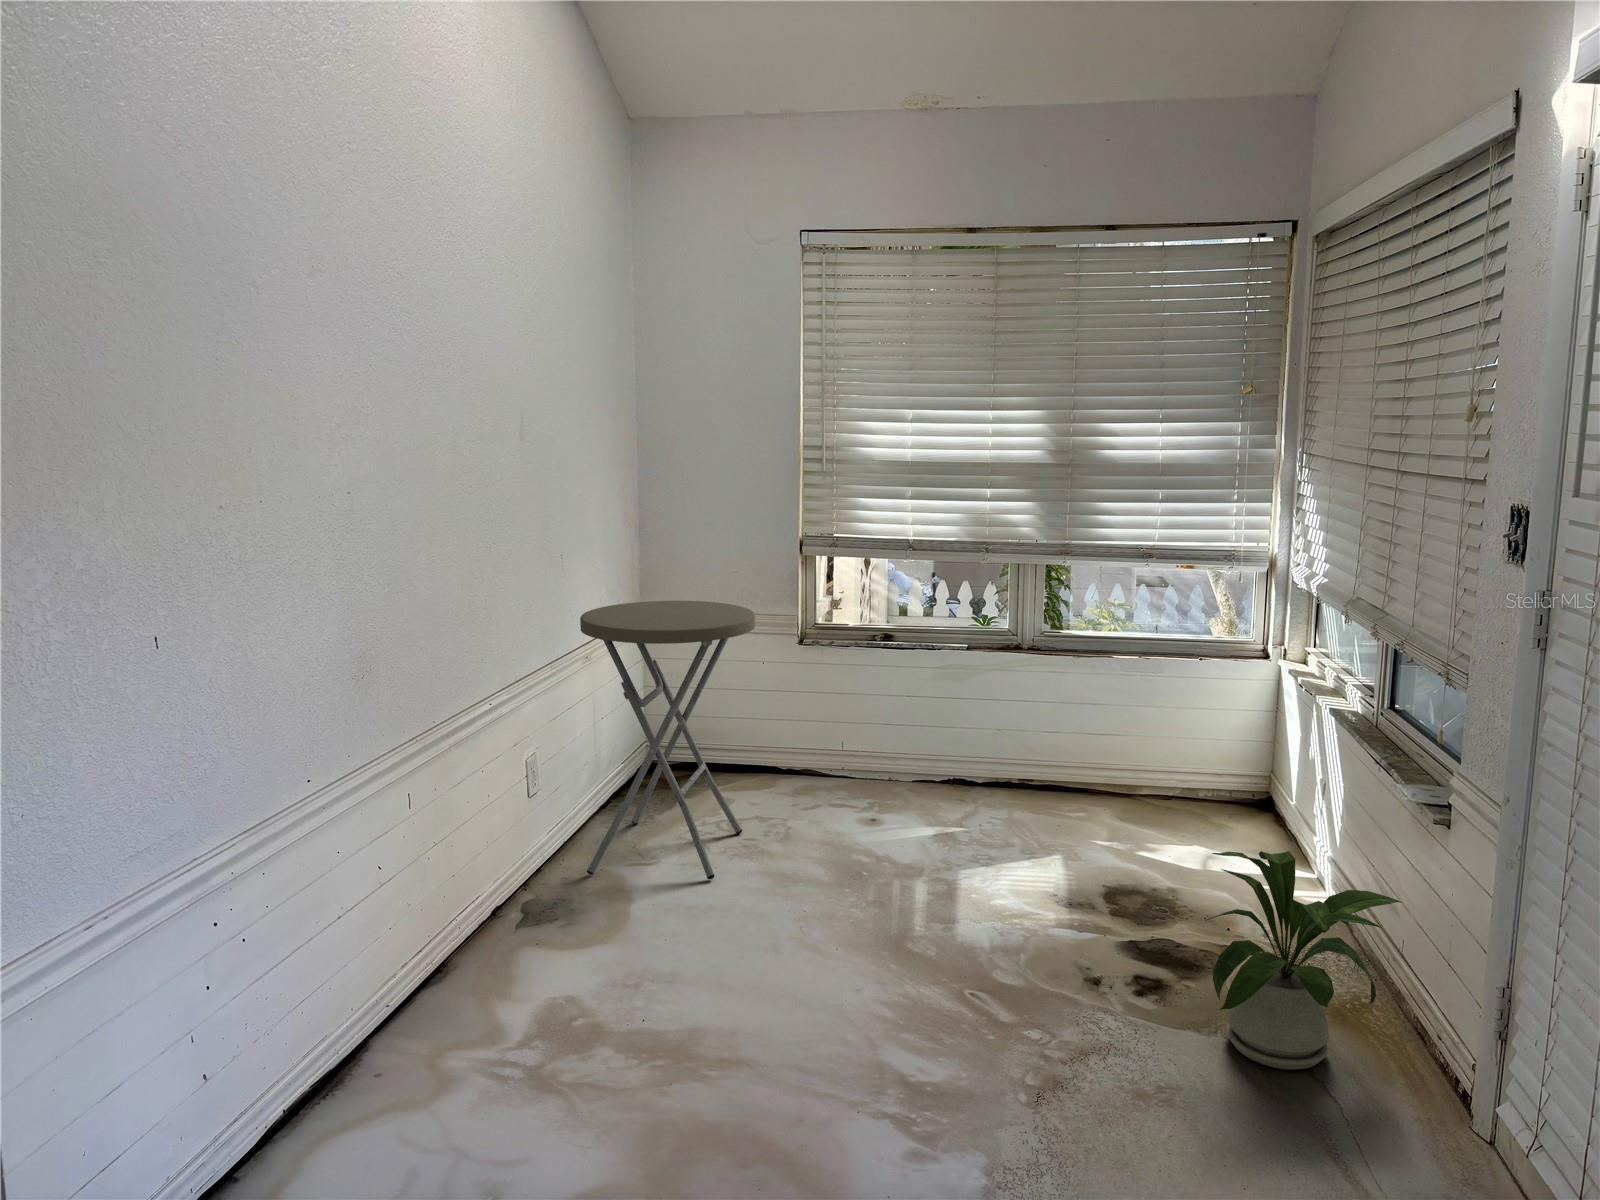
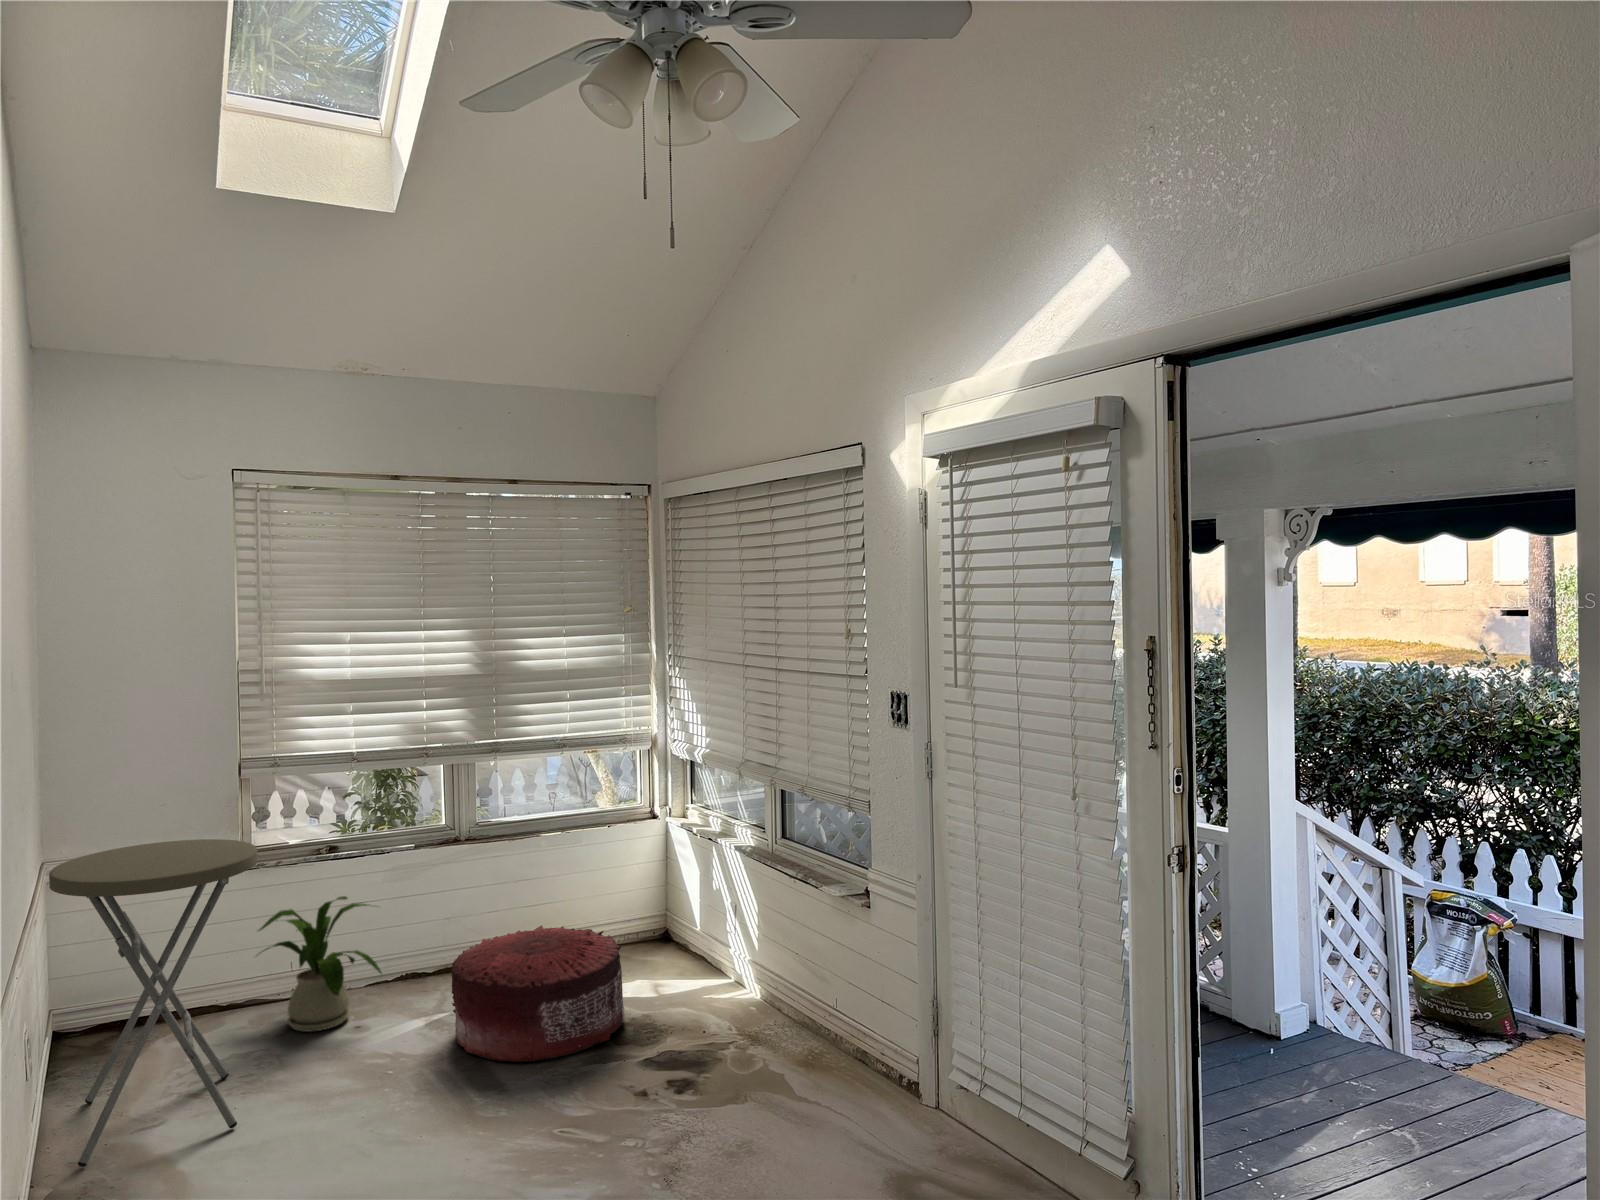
pouf: none [945,757,1145,907] -> present [452,925,625,1062]
house plant: present [1206,851,1402,1070] -> present [257,896,381,1032]

